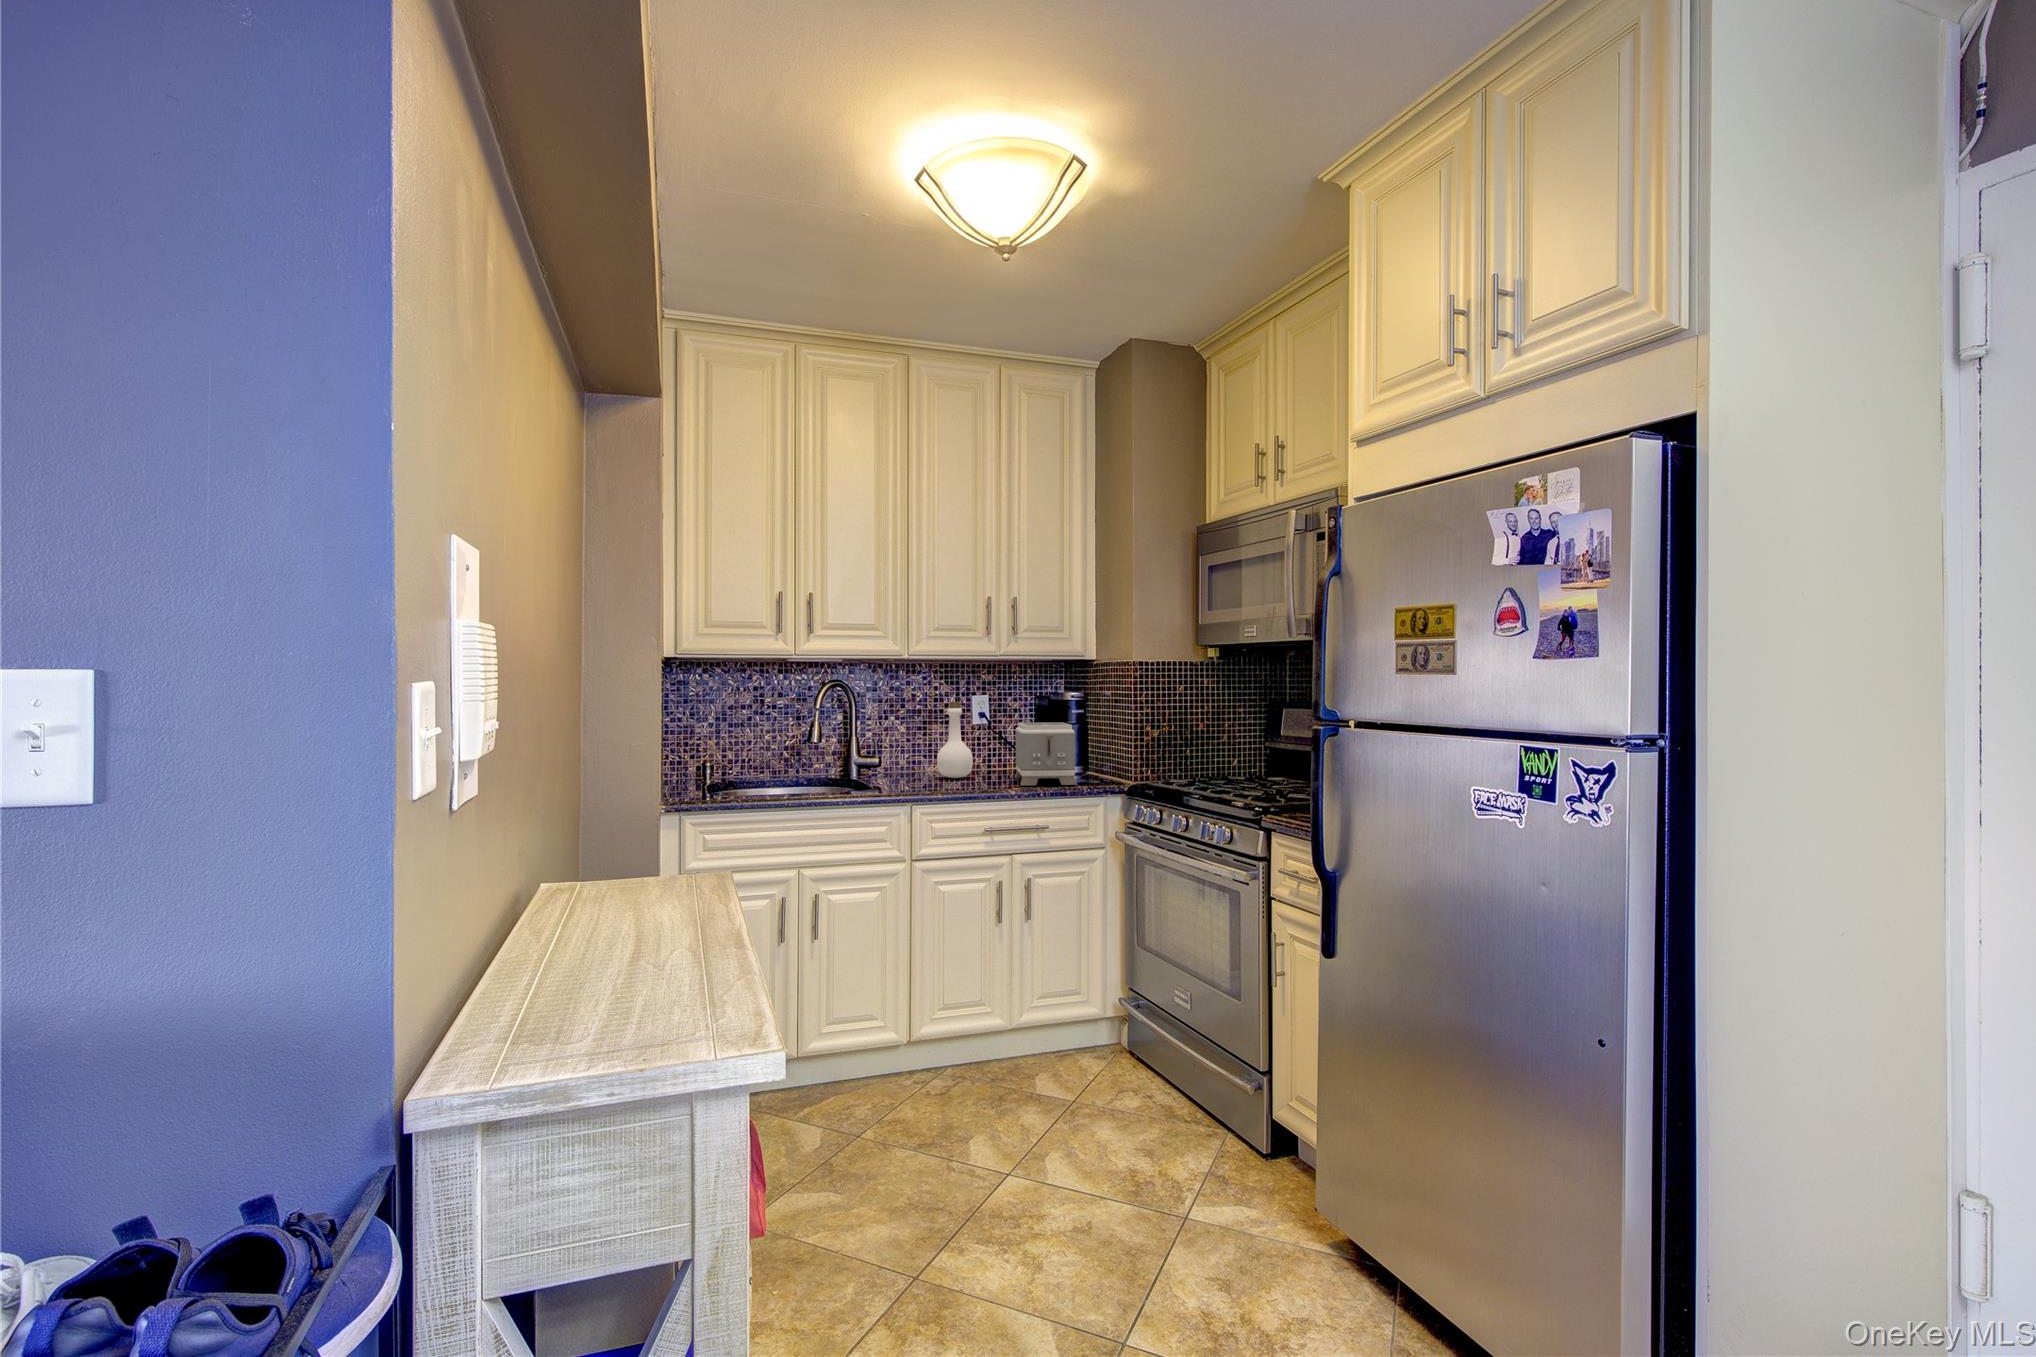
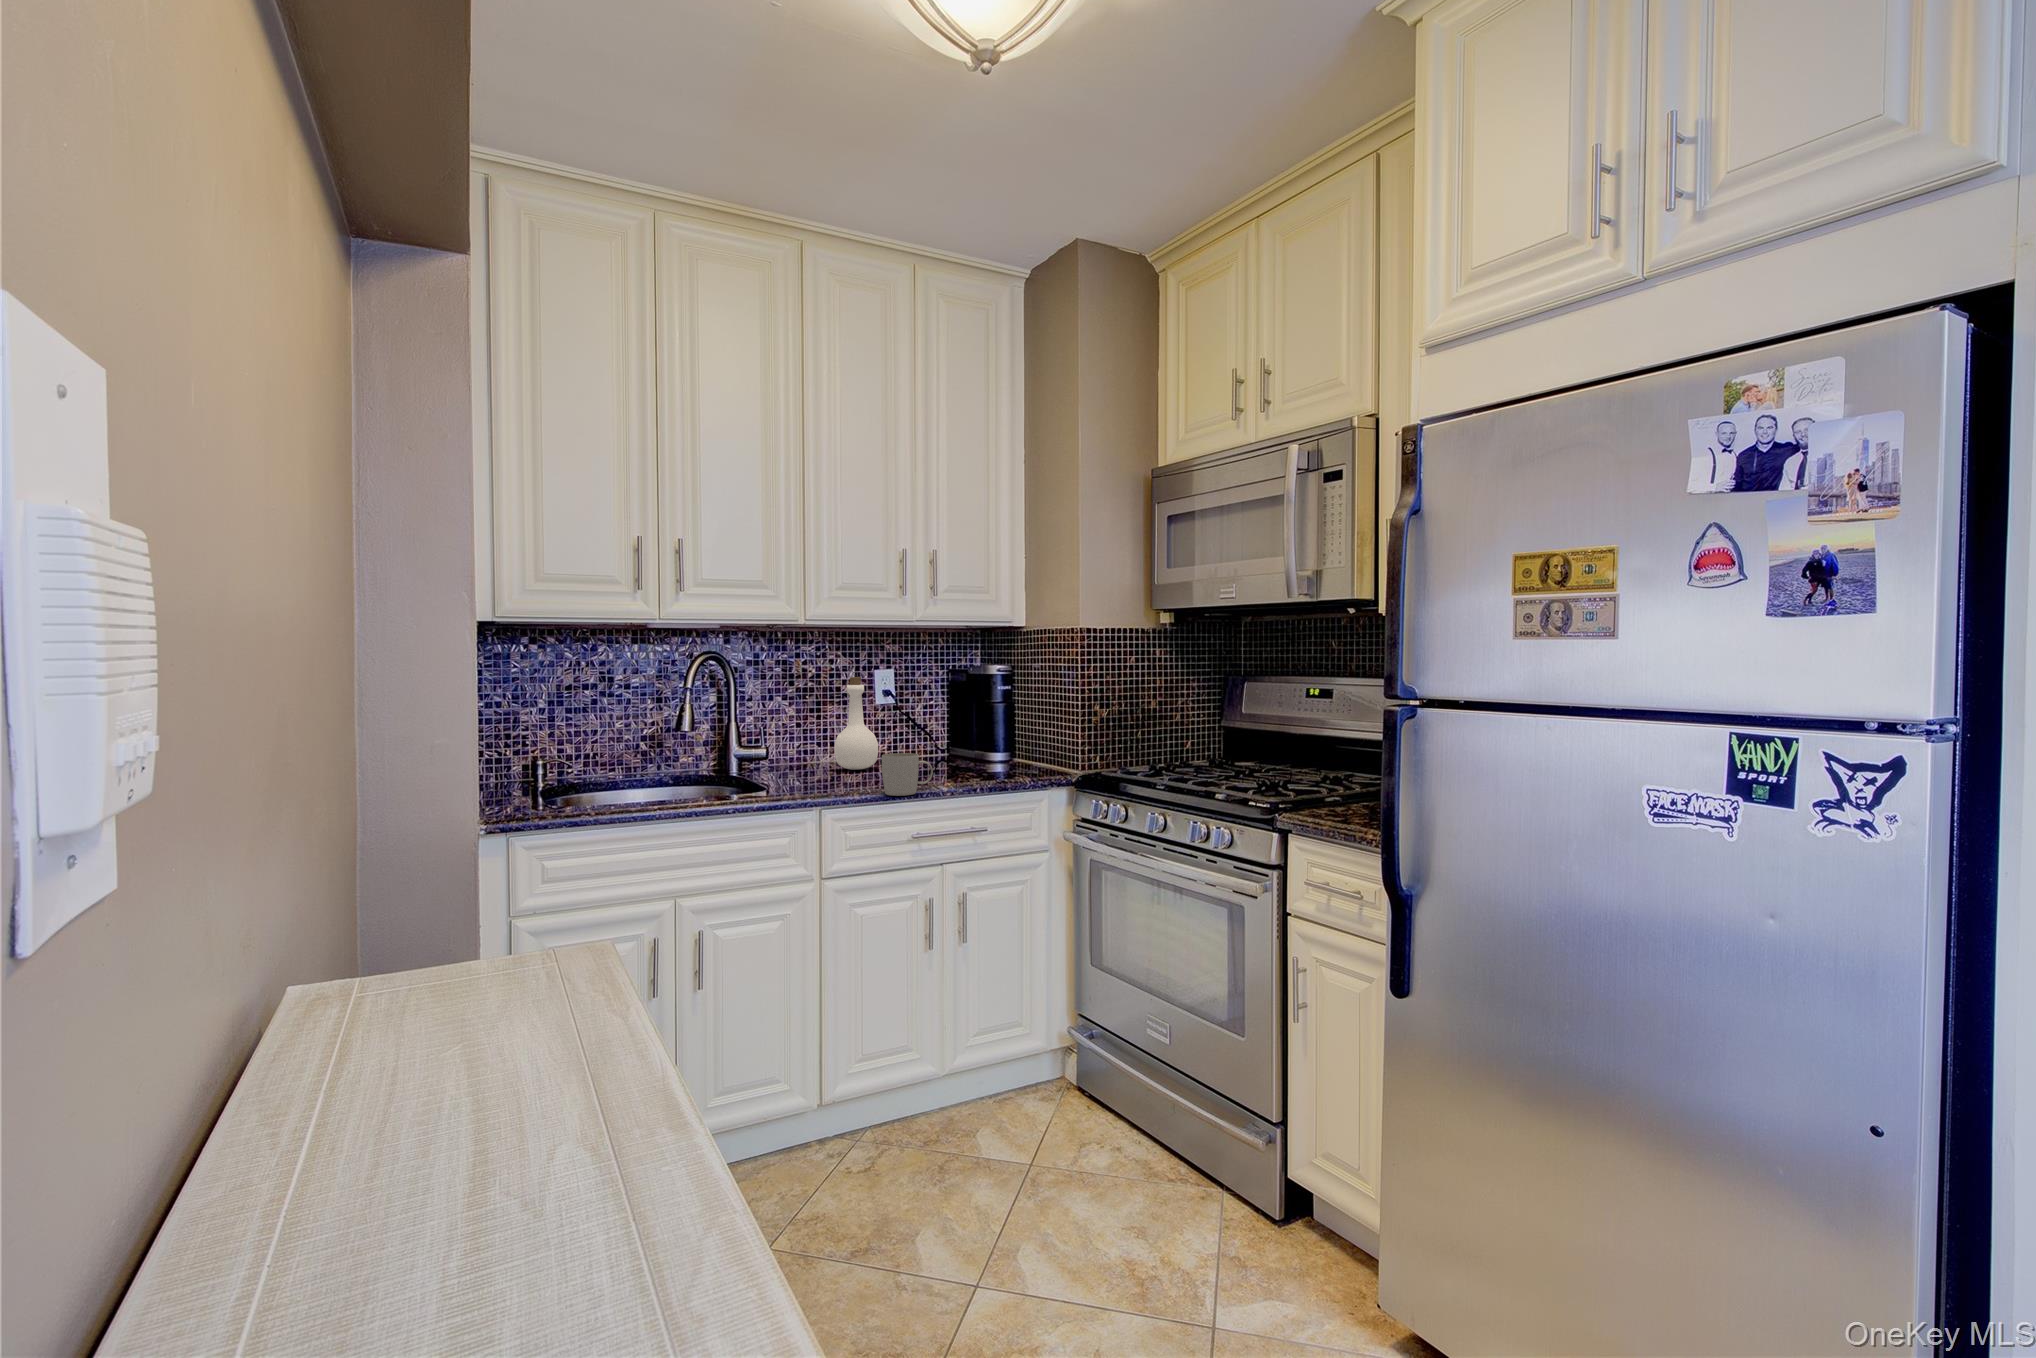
toaster: present [1015,722,1077,786] -> none [928,700,1011,778]
mug: none [964,763,1005,797] -> present [882,753,933,796]

